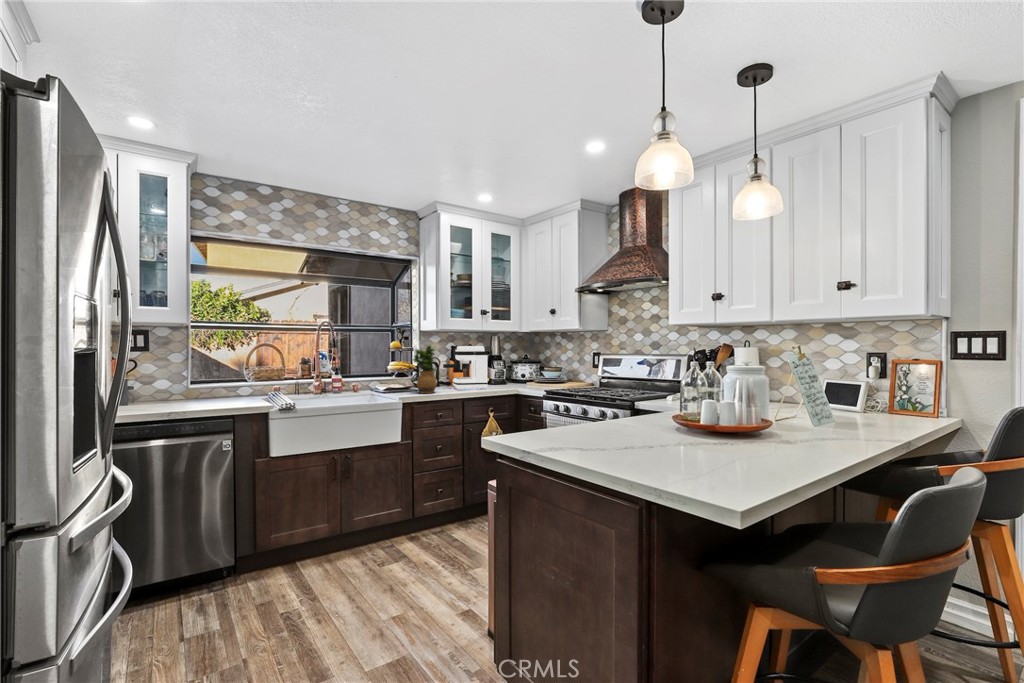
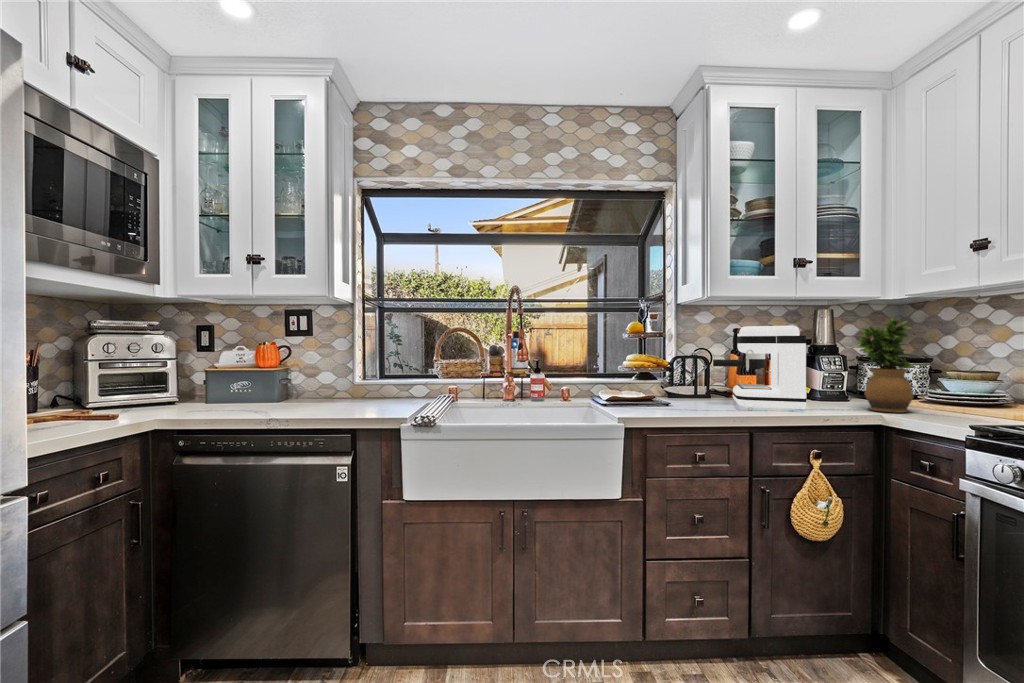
potted plant: present [413,345,437,393] -> present [856,318,915,412]

